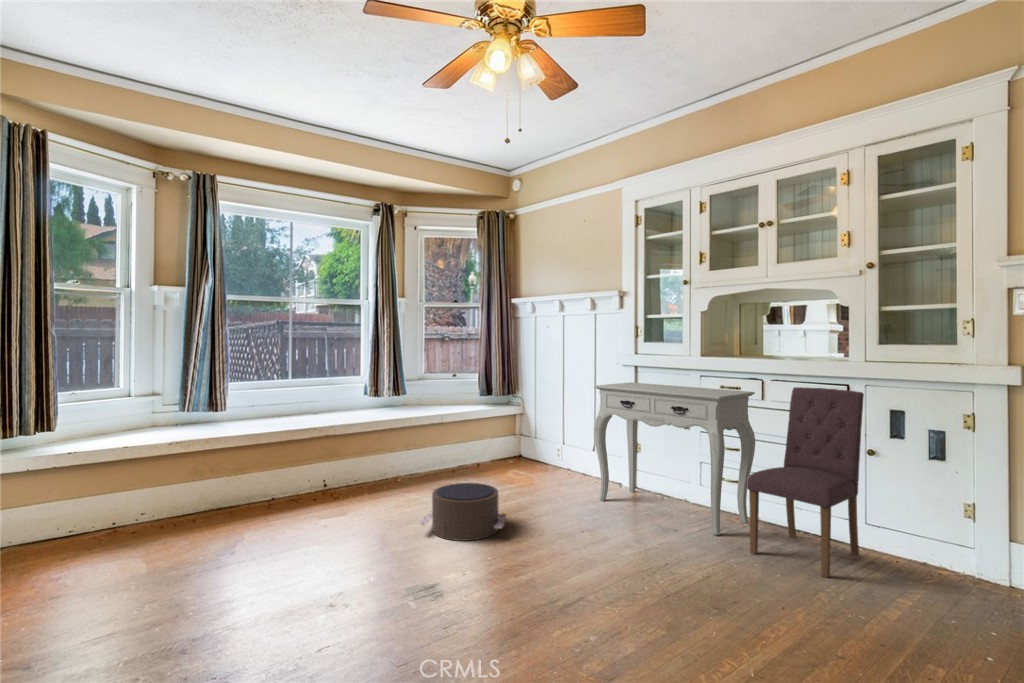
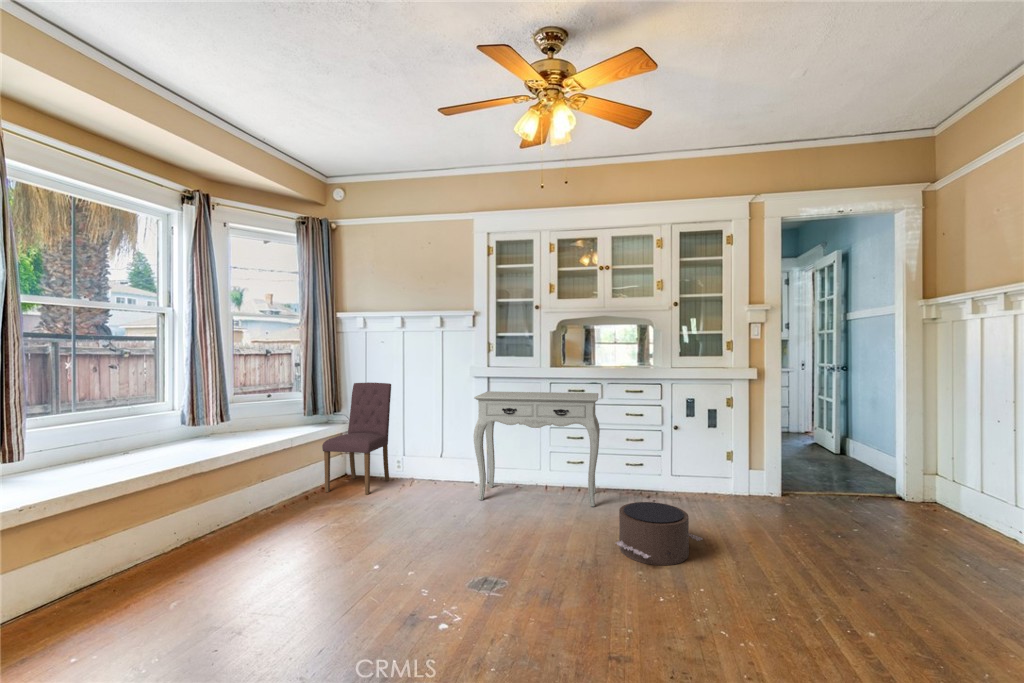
dining chair: present [747,387,864,578] -> present [322,382,391,495]
pouf: present [420,483,506,541] -> present [616,502,702,565]

